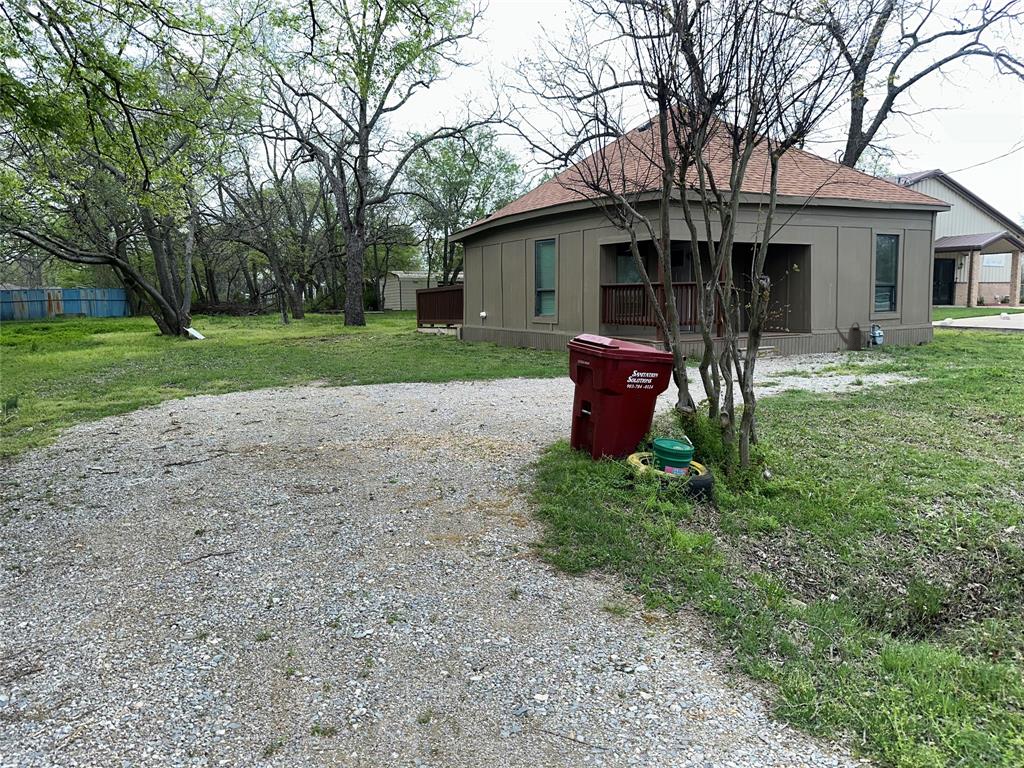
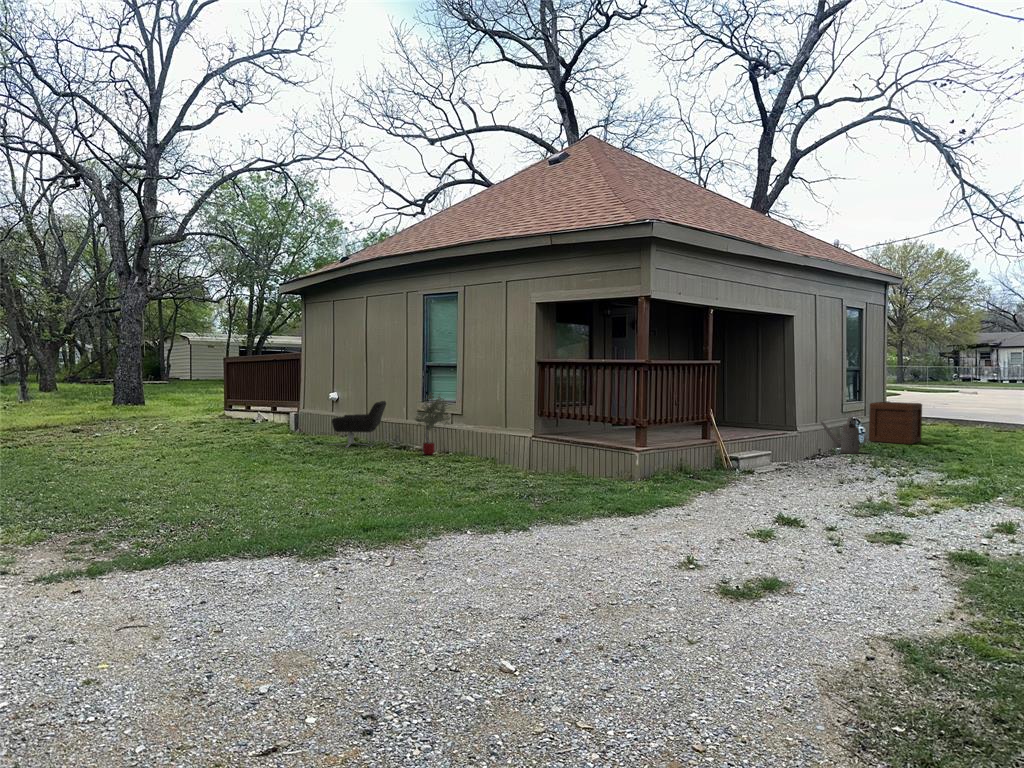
potted tree: none [528,308,552,351] -> present [415,393,451,455]
wooden crate: none [894,312,945,345] -> present [869,402,922,444]
lounge chair: none [476,316,514,347] -> present [332,401,386,448]

